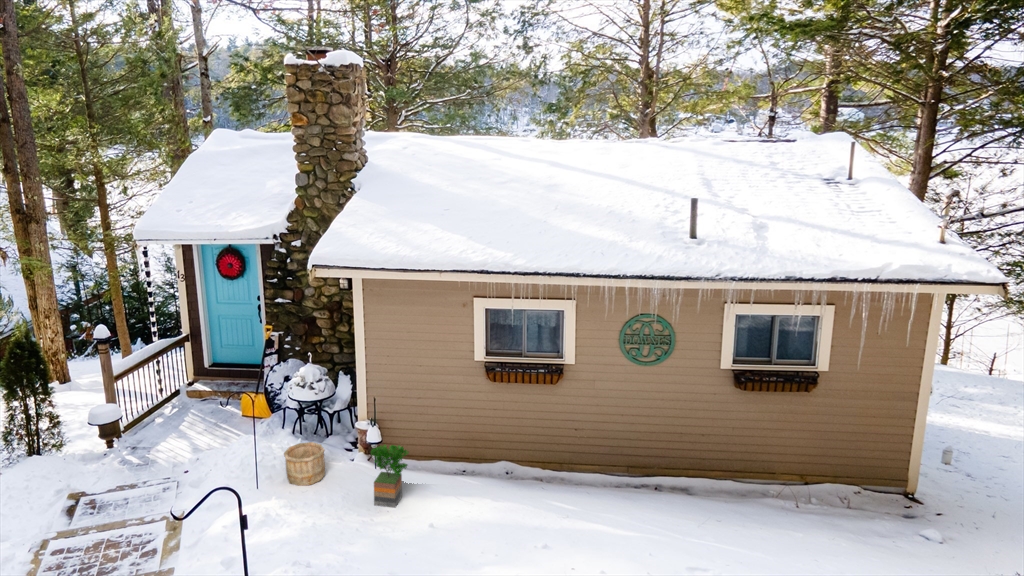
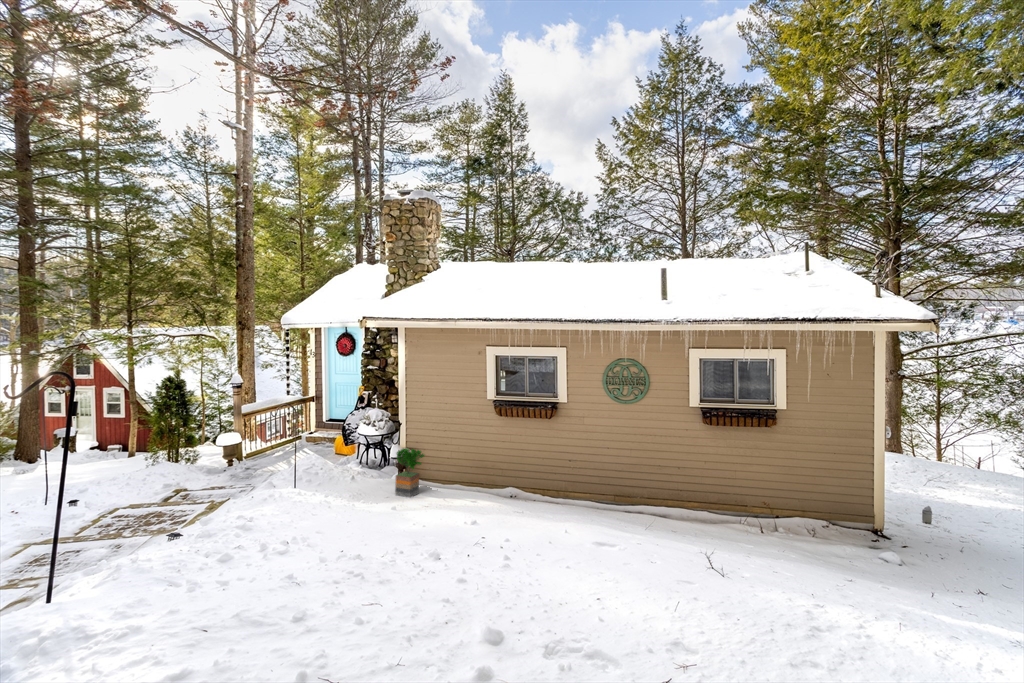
wooden bucket: present [284,442,325,486] -> none [340,454,370,483]

